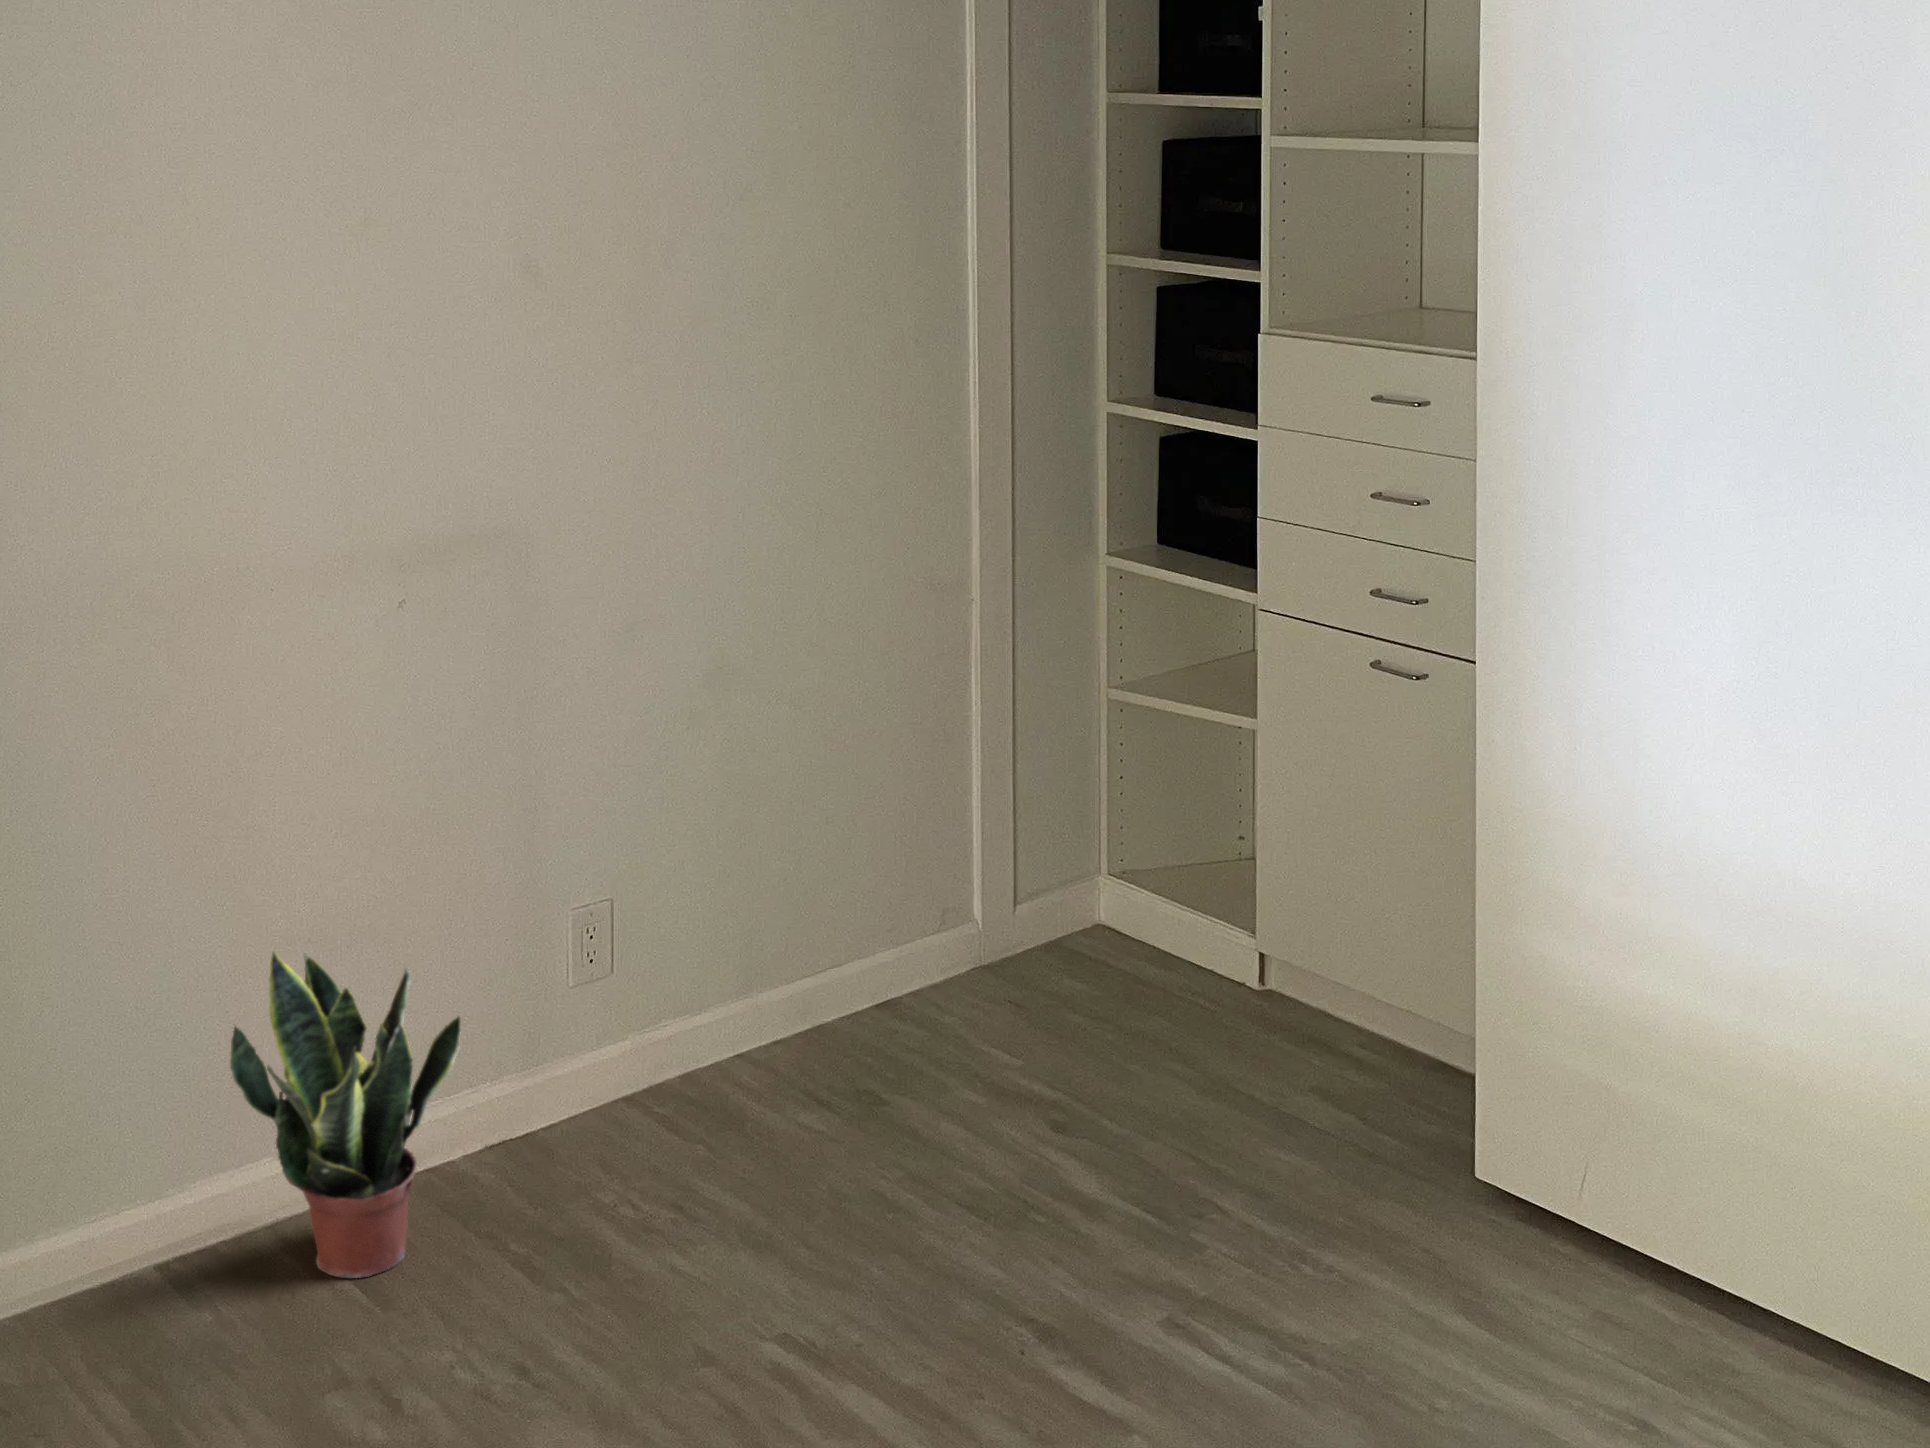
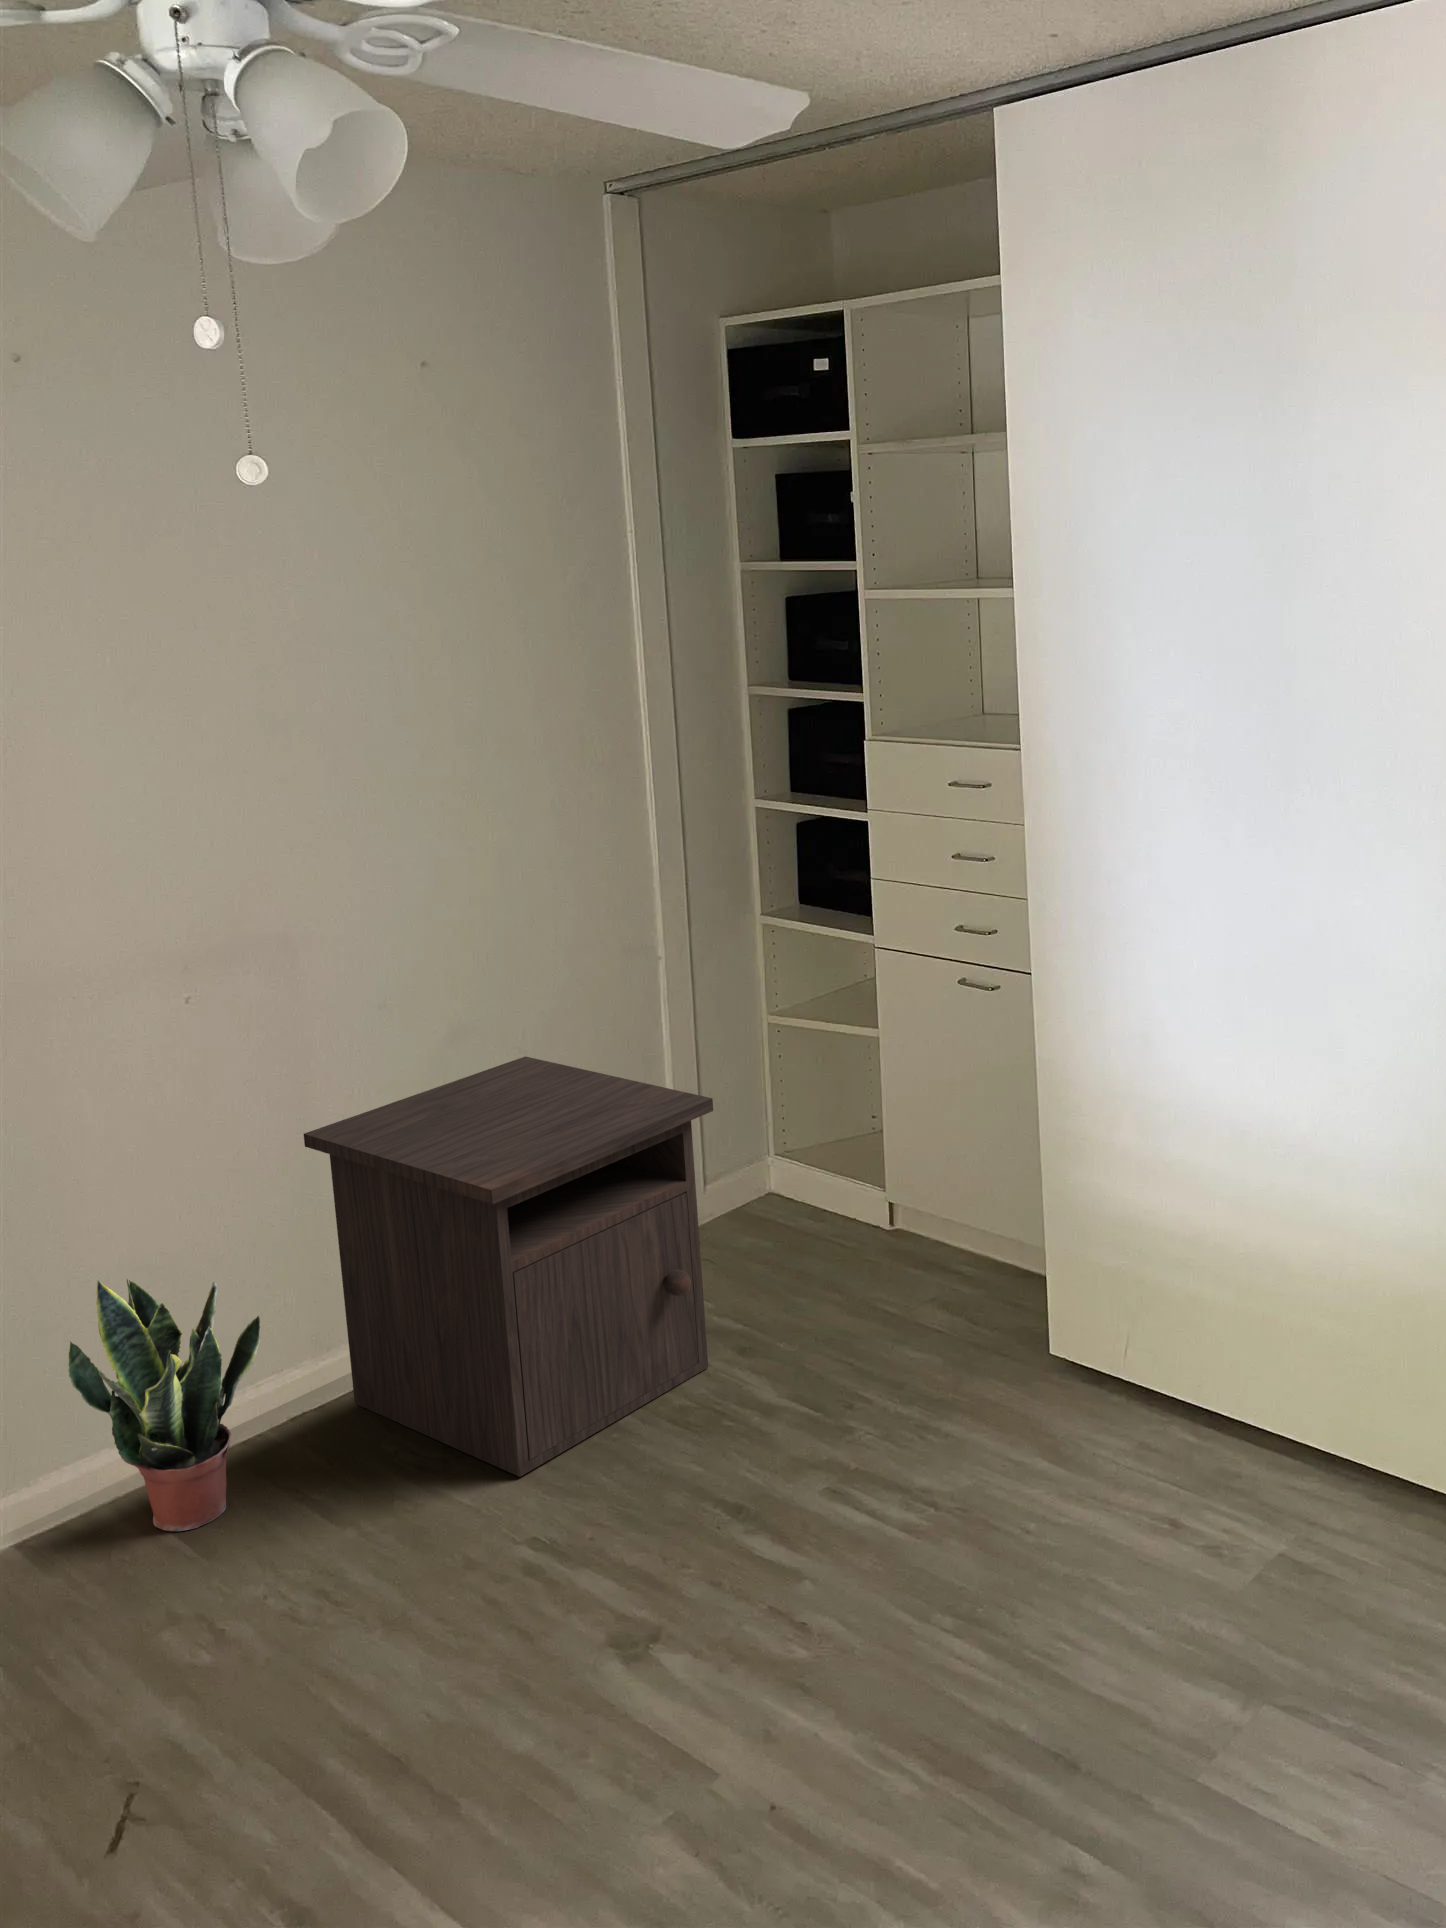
nightstand: none [525,716,1042,1256] -> present [304,1056,713,1477]

